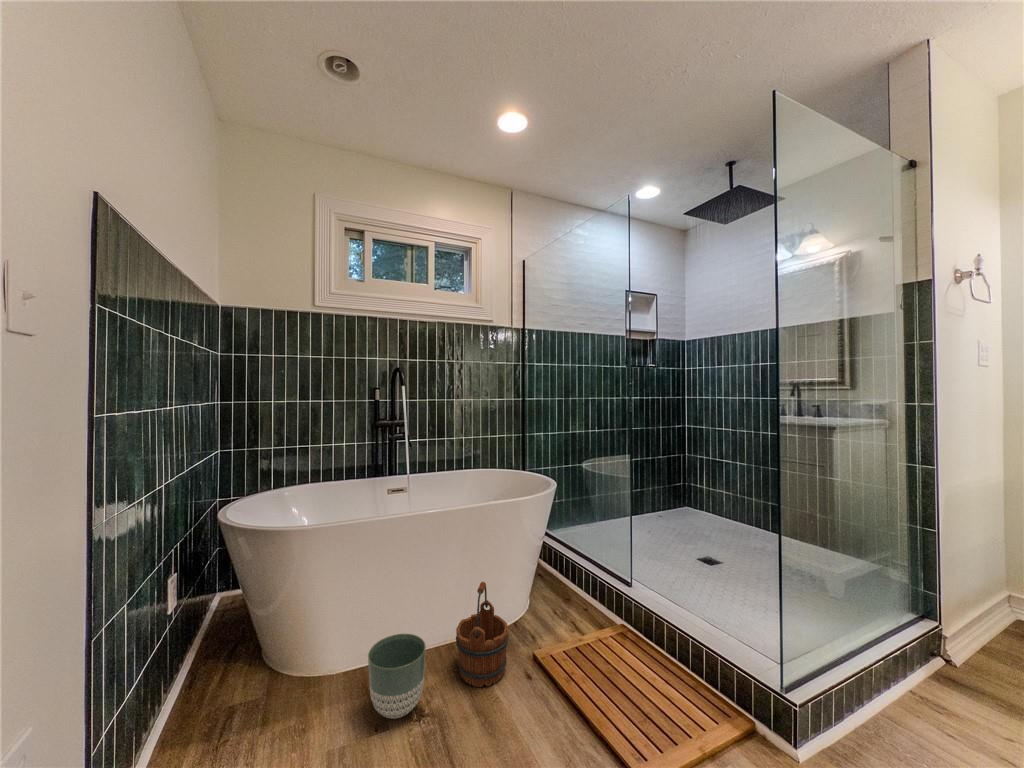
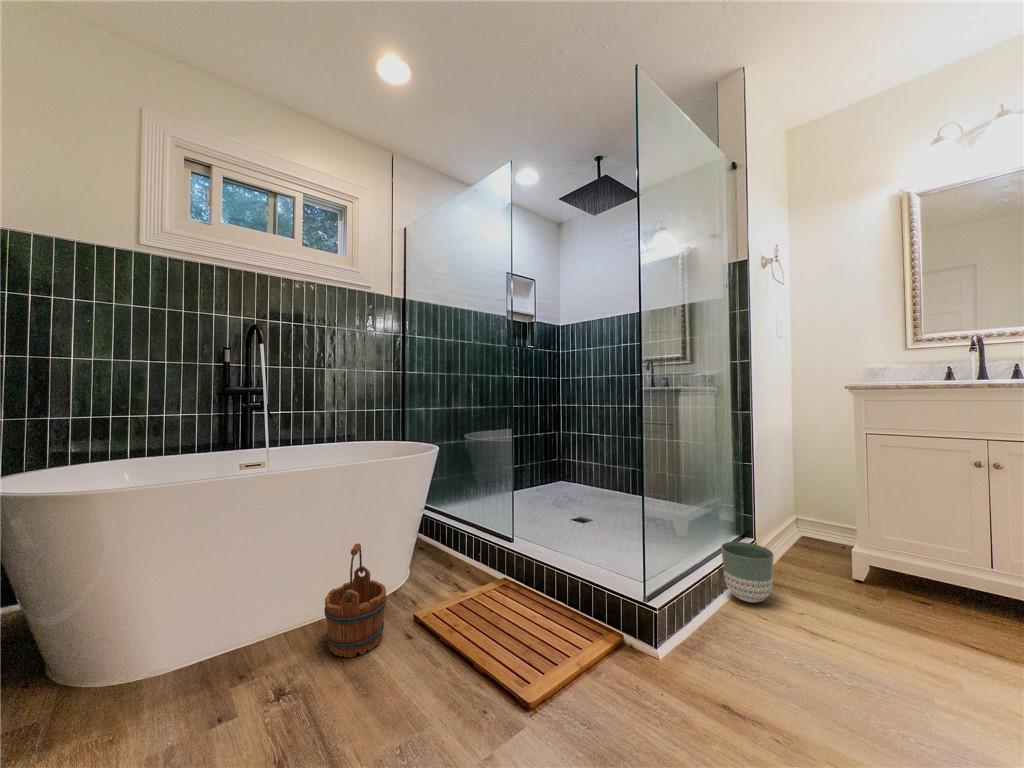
planter: present [368,634,426,719] -> present [721,542,774,603]

